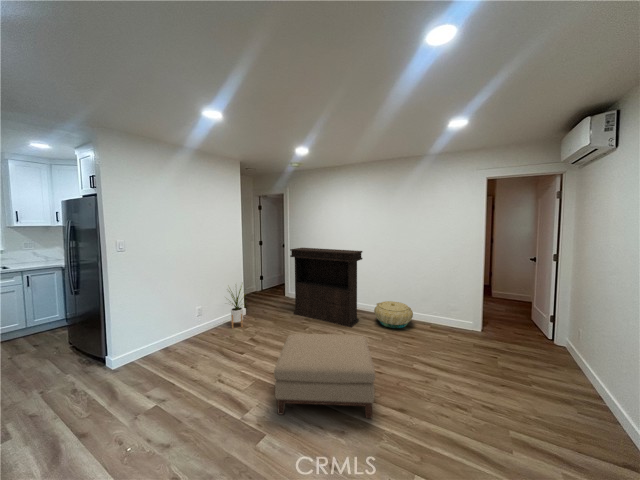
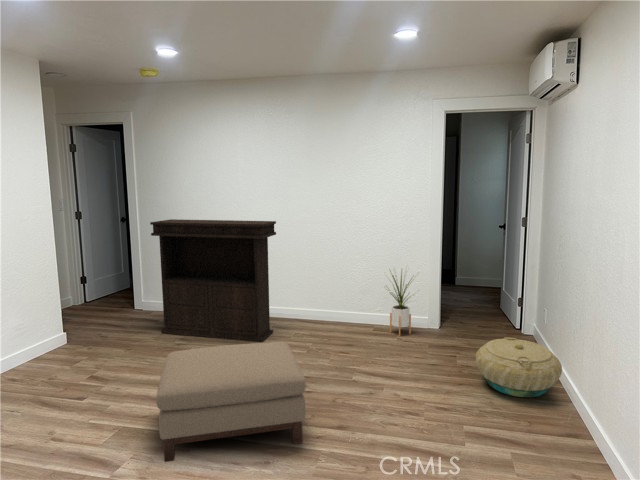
house plant: present [229,286,243,328] -> present [390,270,412,336]
basket: present [374,301,413,328] -> present [476,337,562,397]

